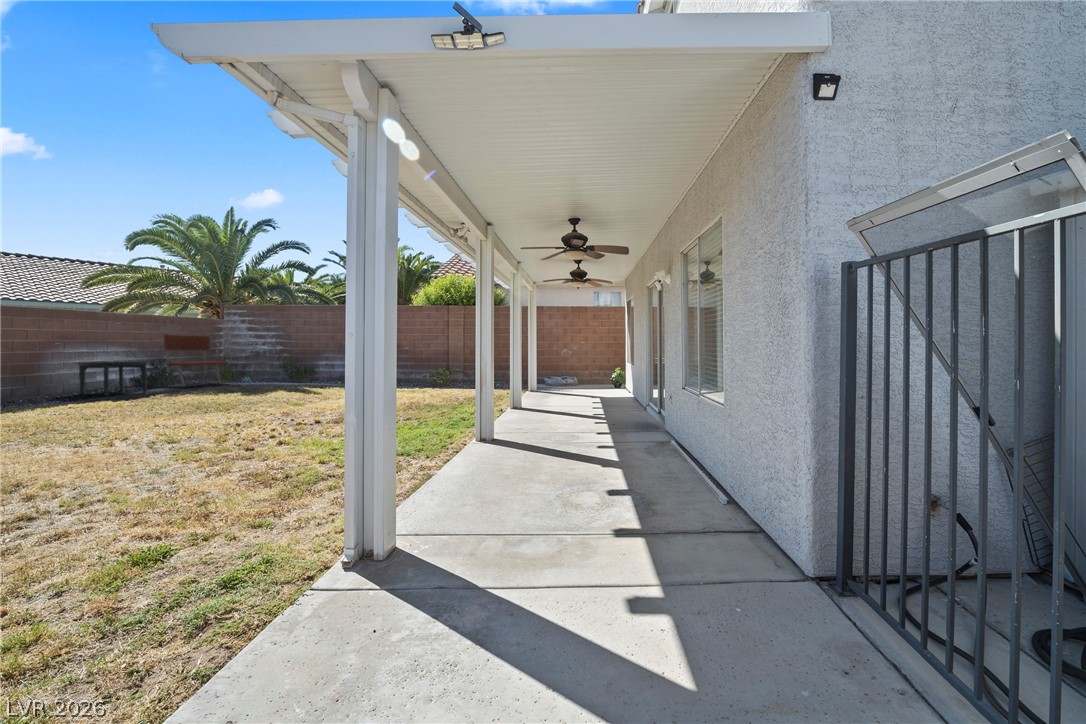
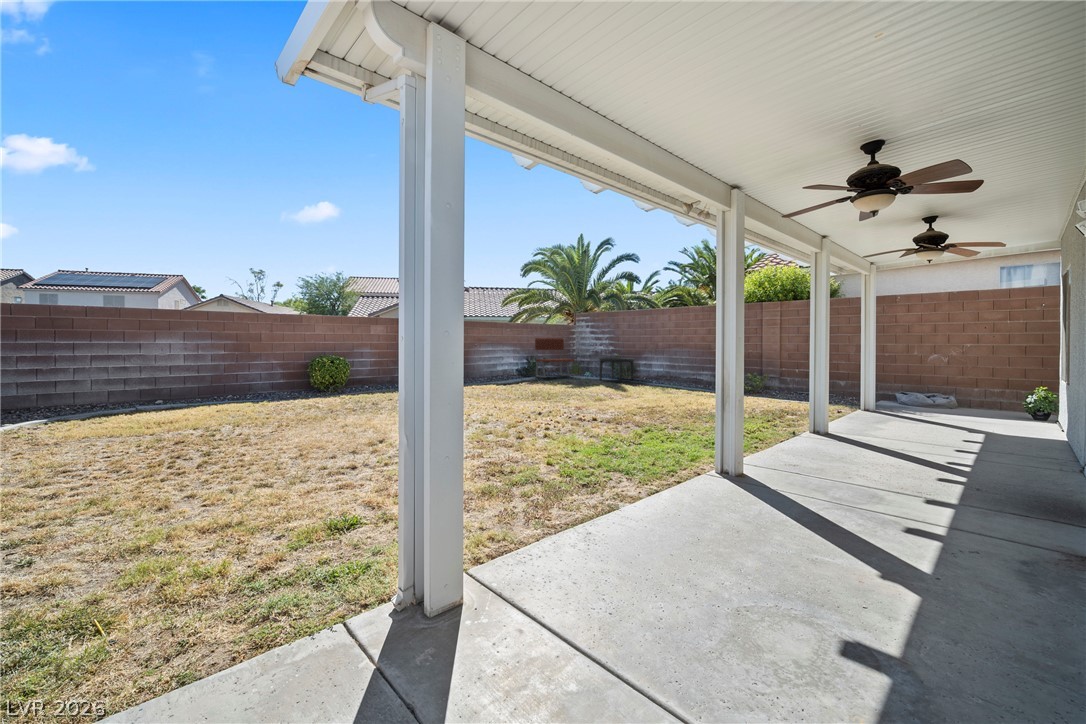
round table: present [76,361,148,396] -> present [599,358,635,381]

